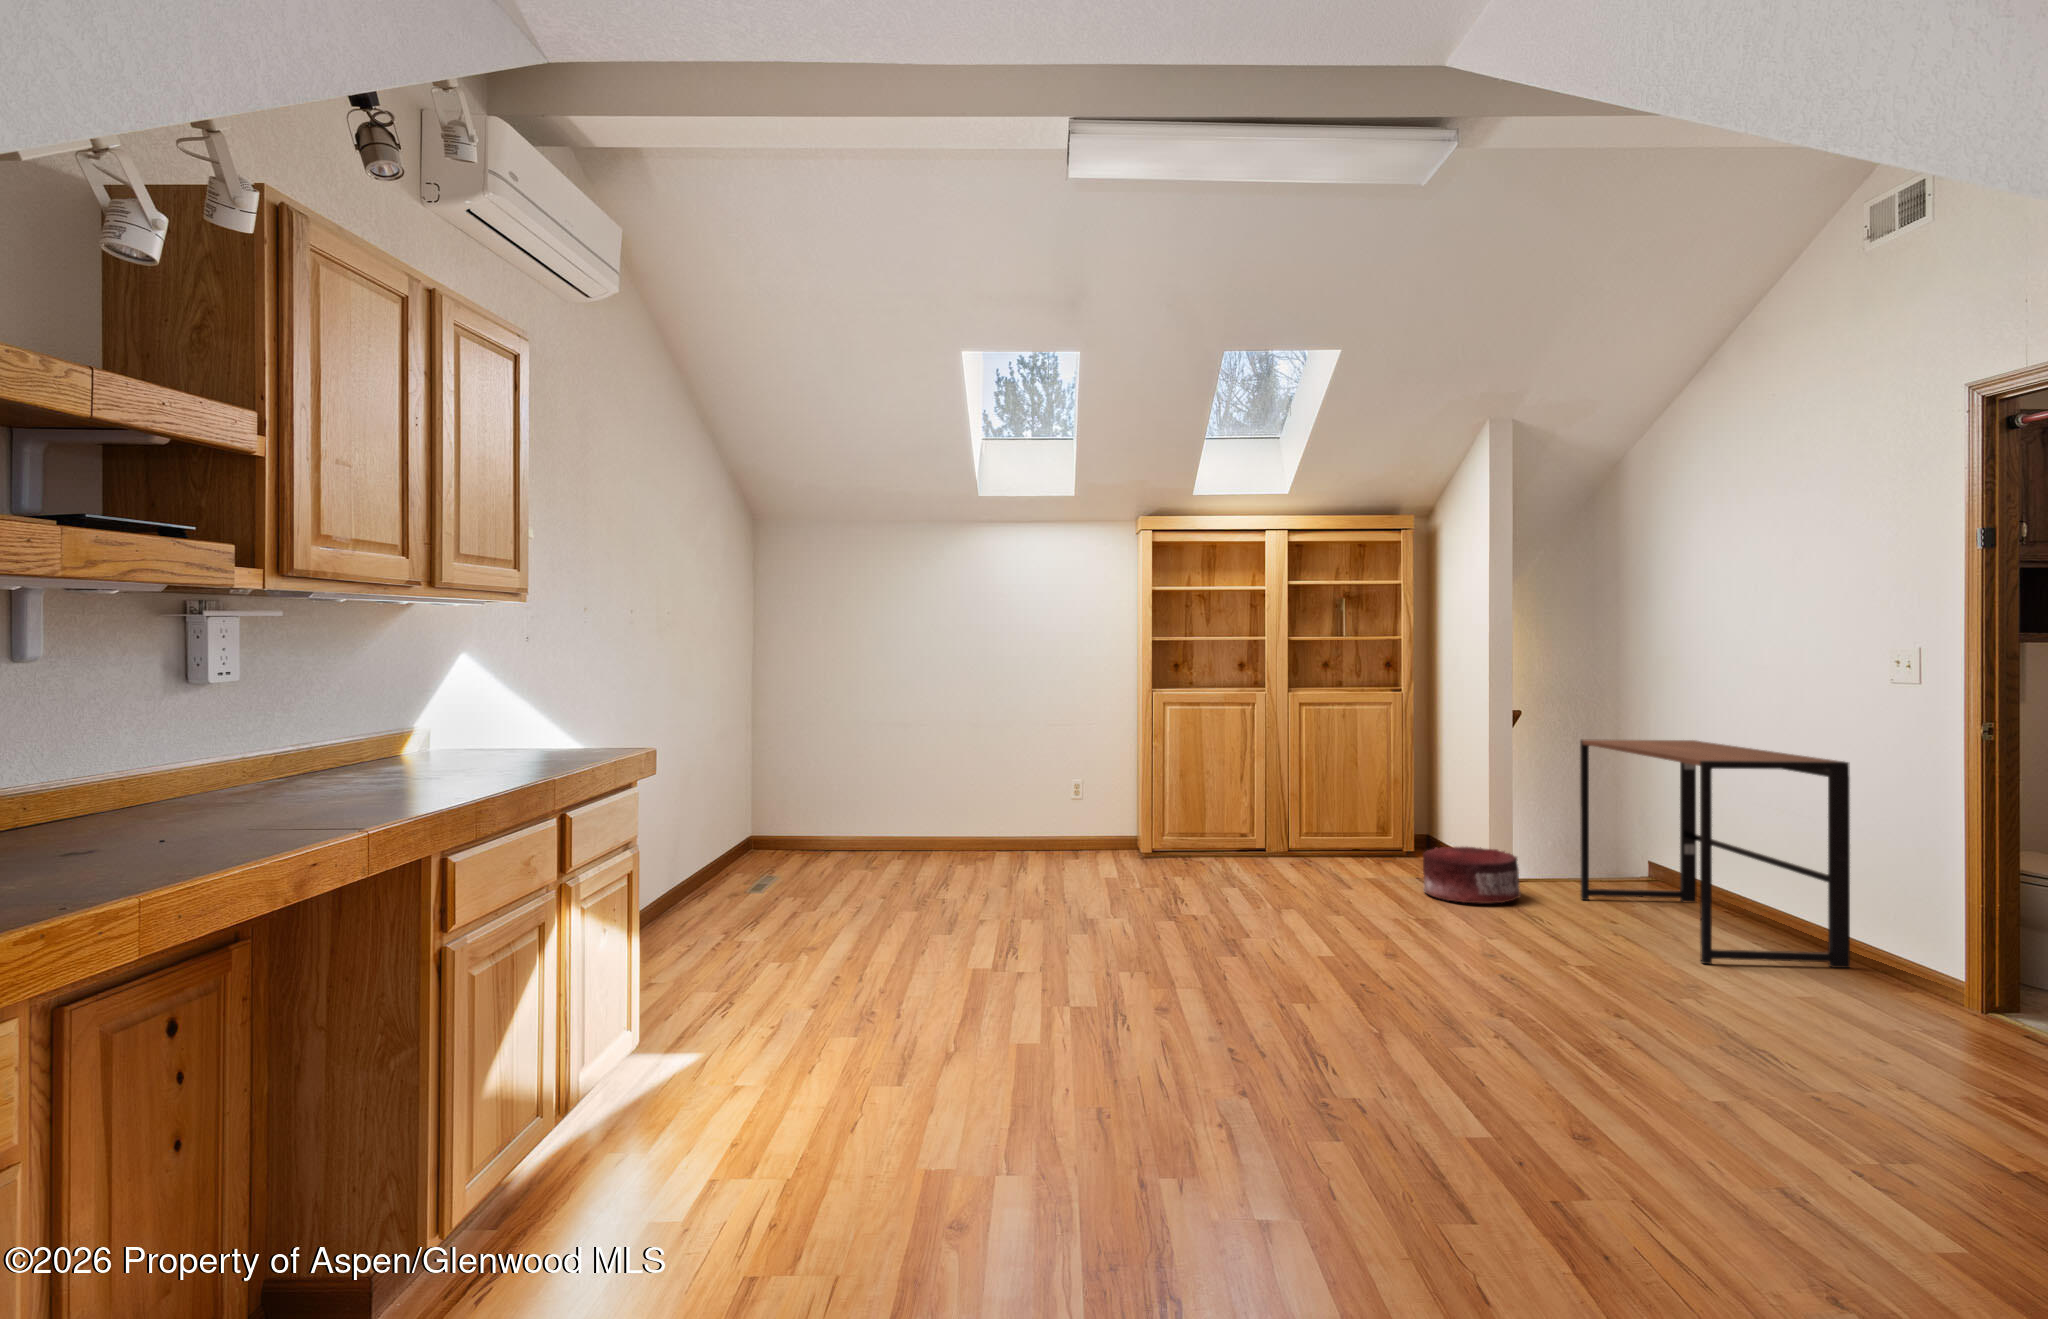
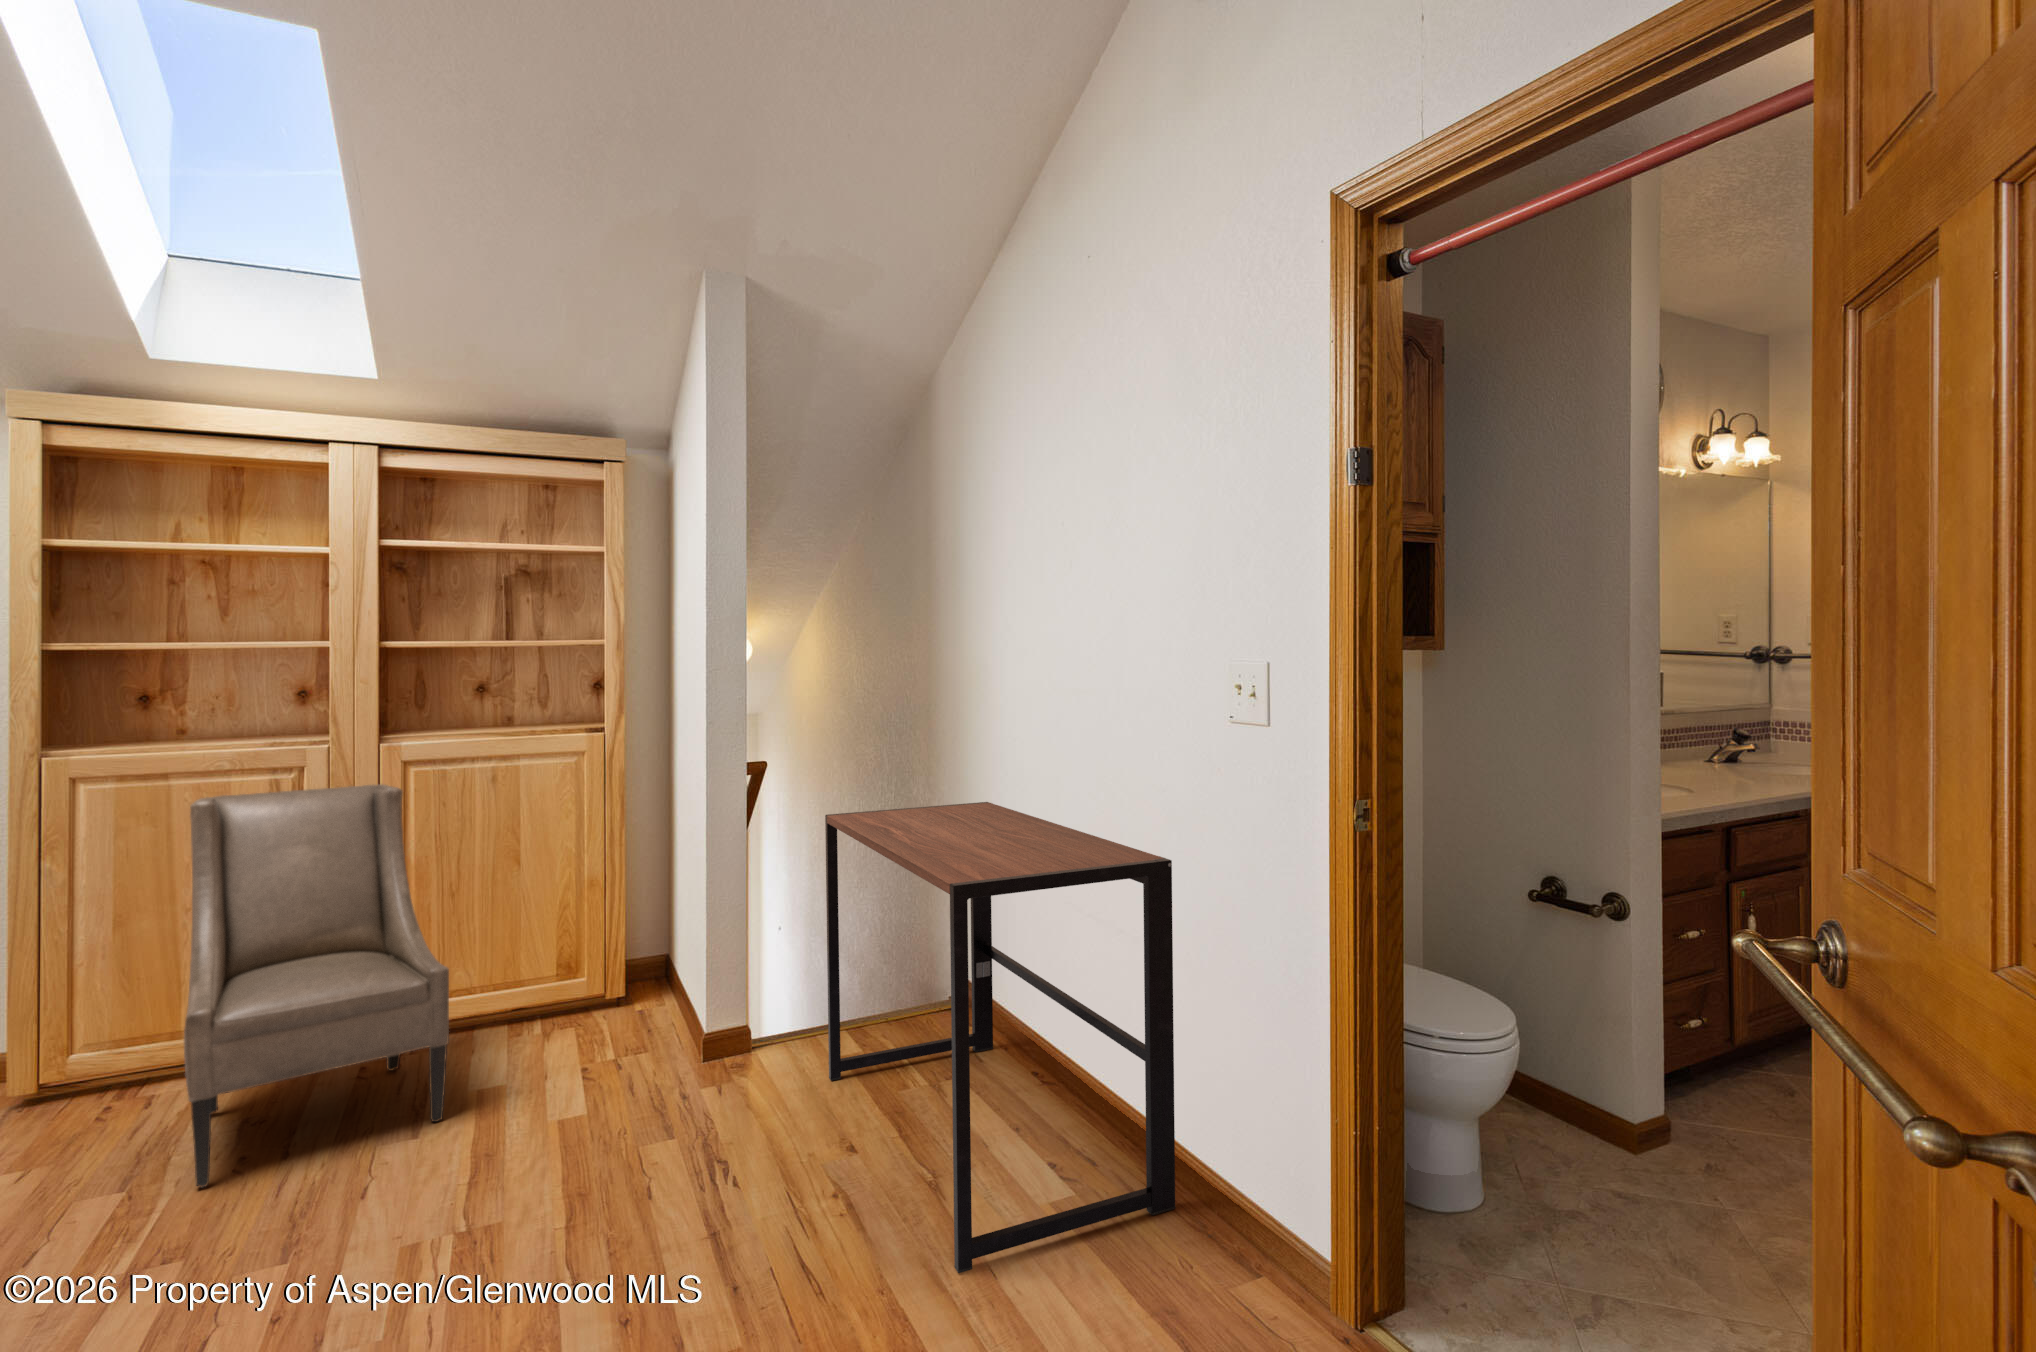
armchair: none [1223,714,1362,889] -> present [184,784,449,1187]
pouf: present [1423,847,1520,903] -> none [553,1009,728,1145]

